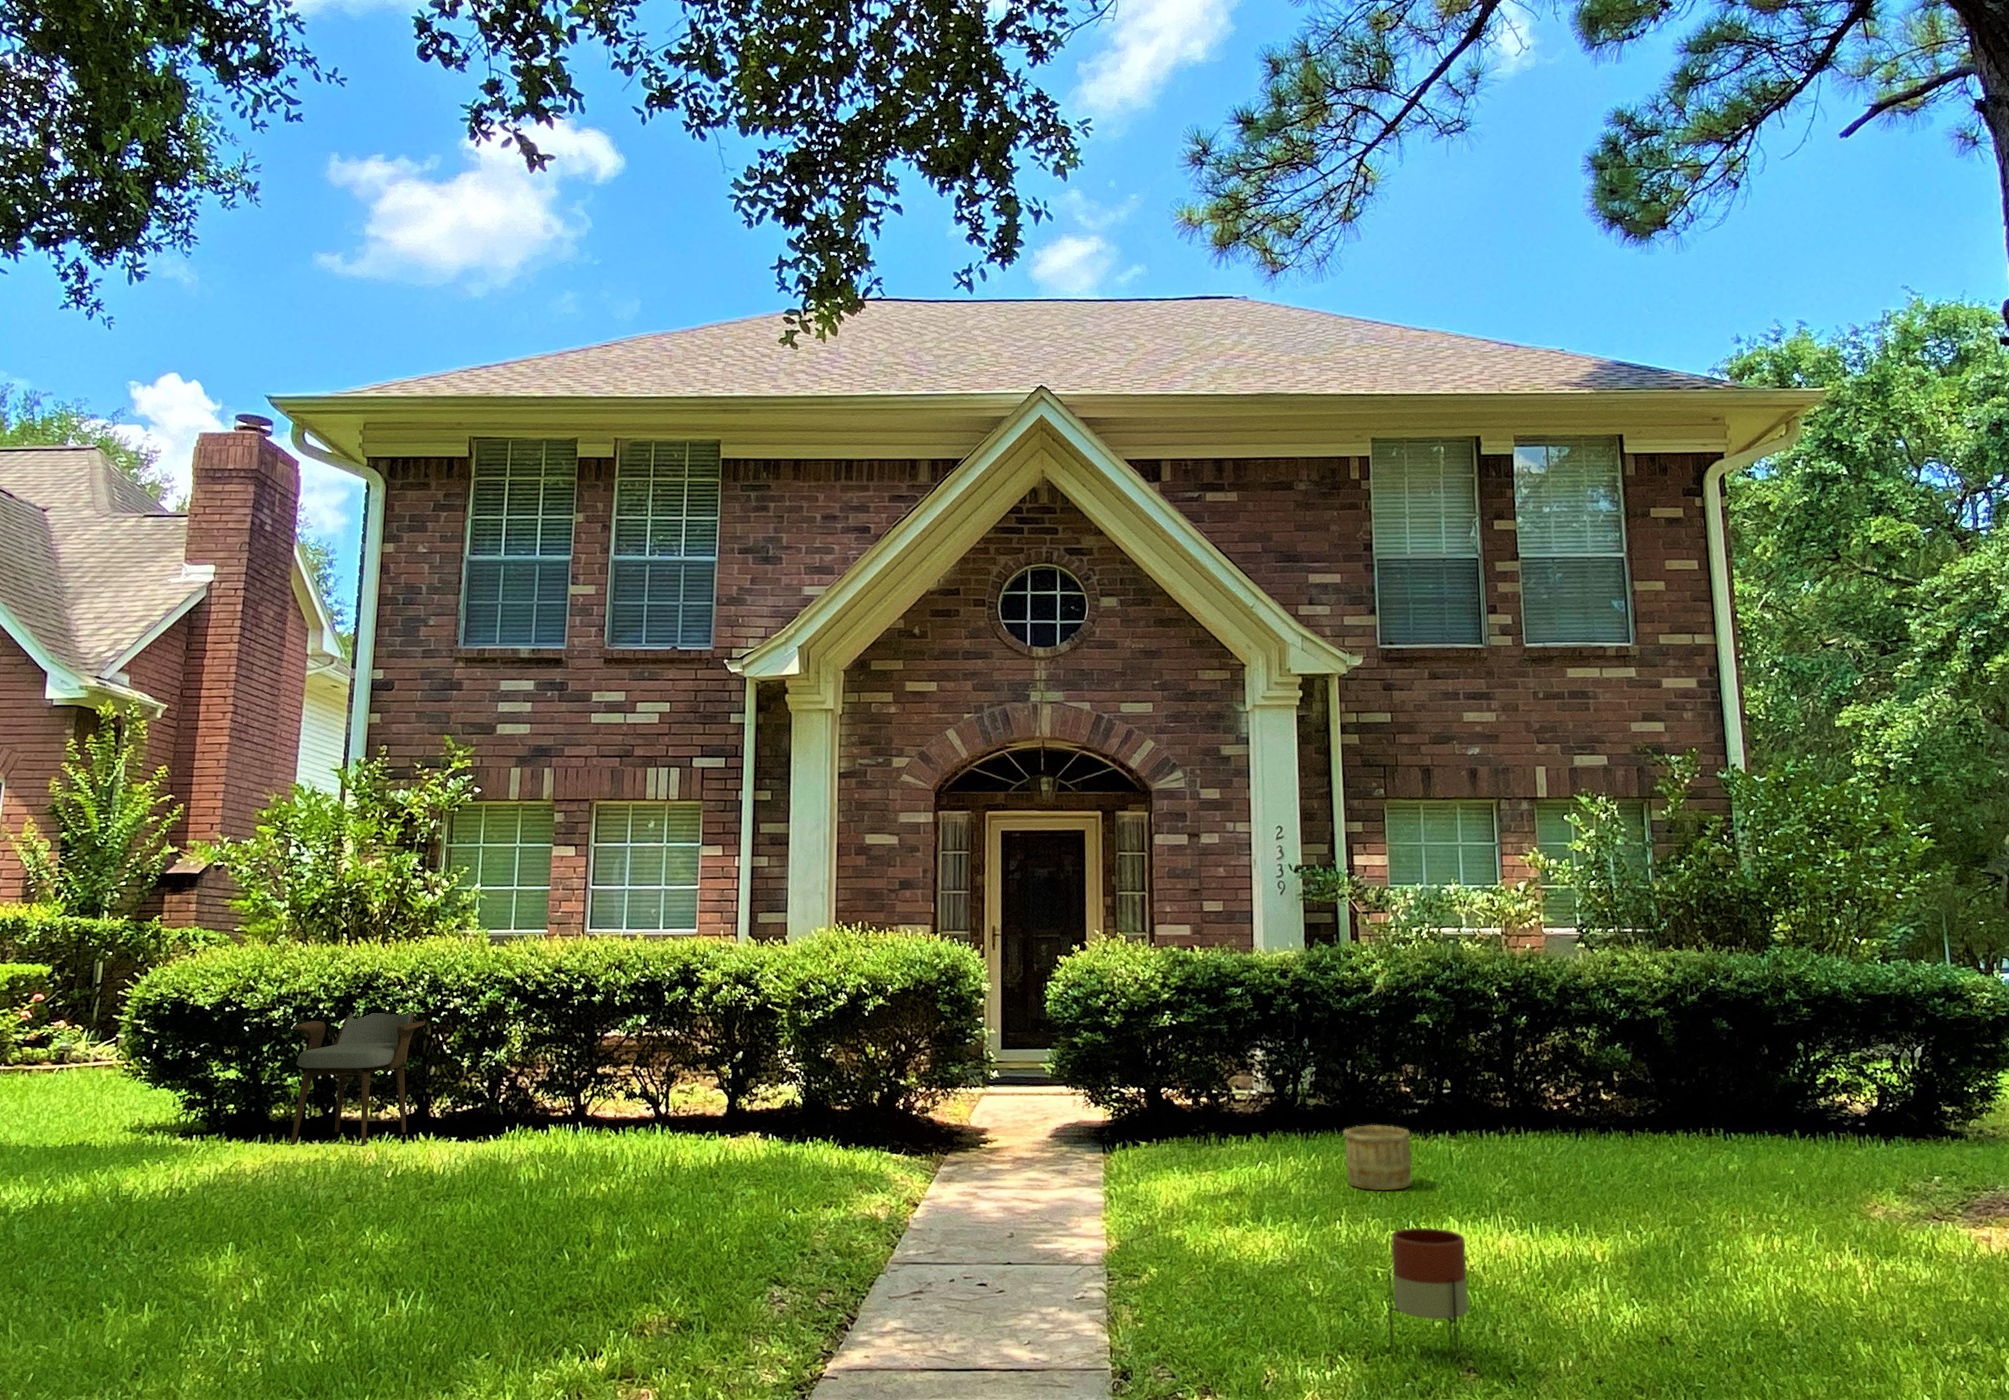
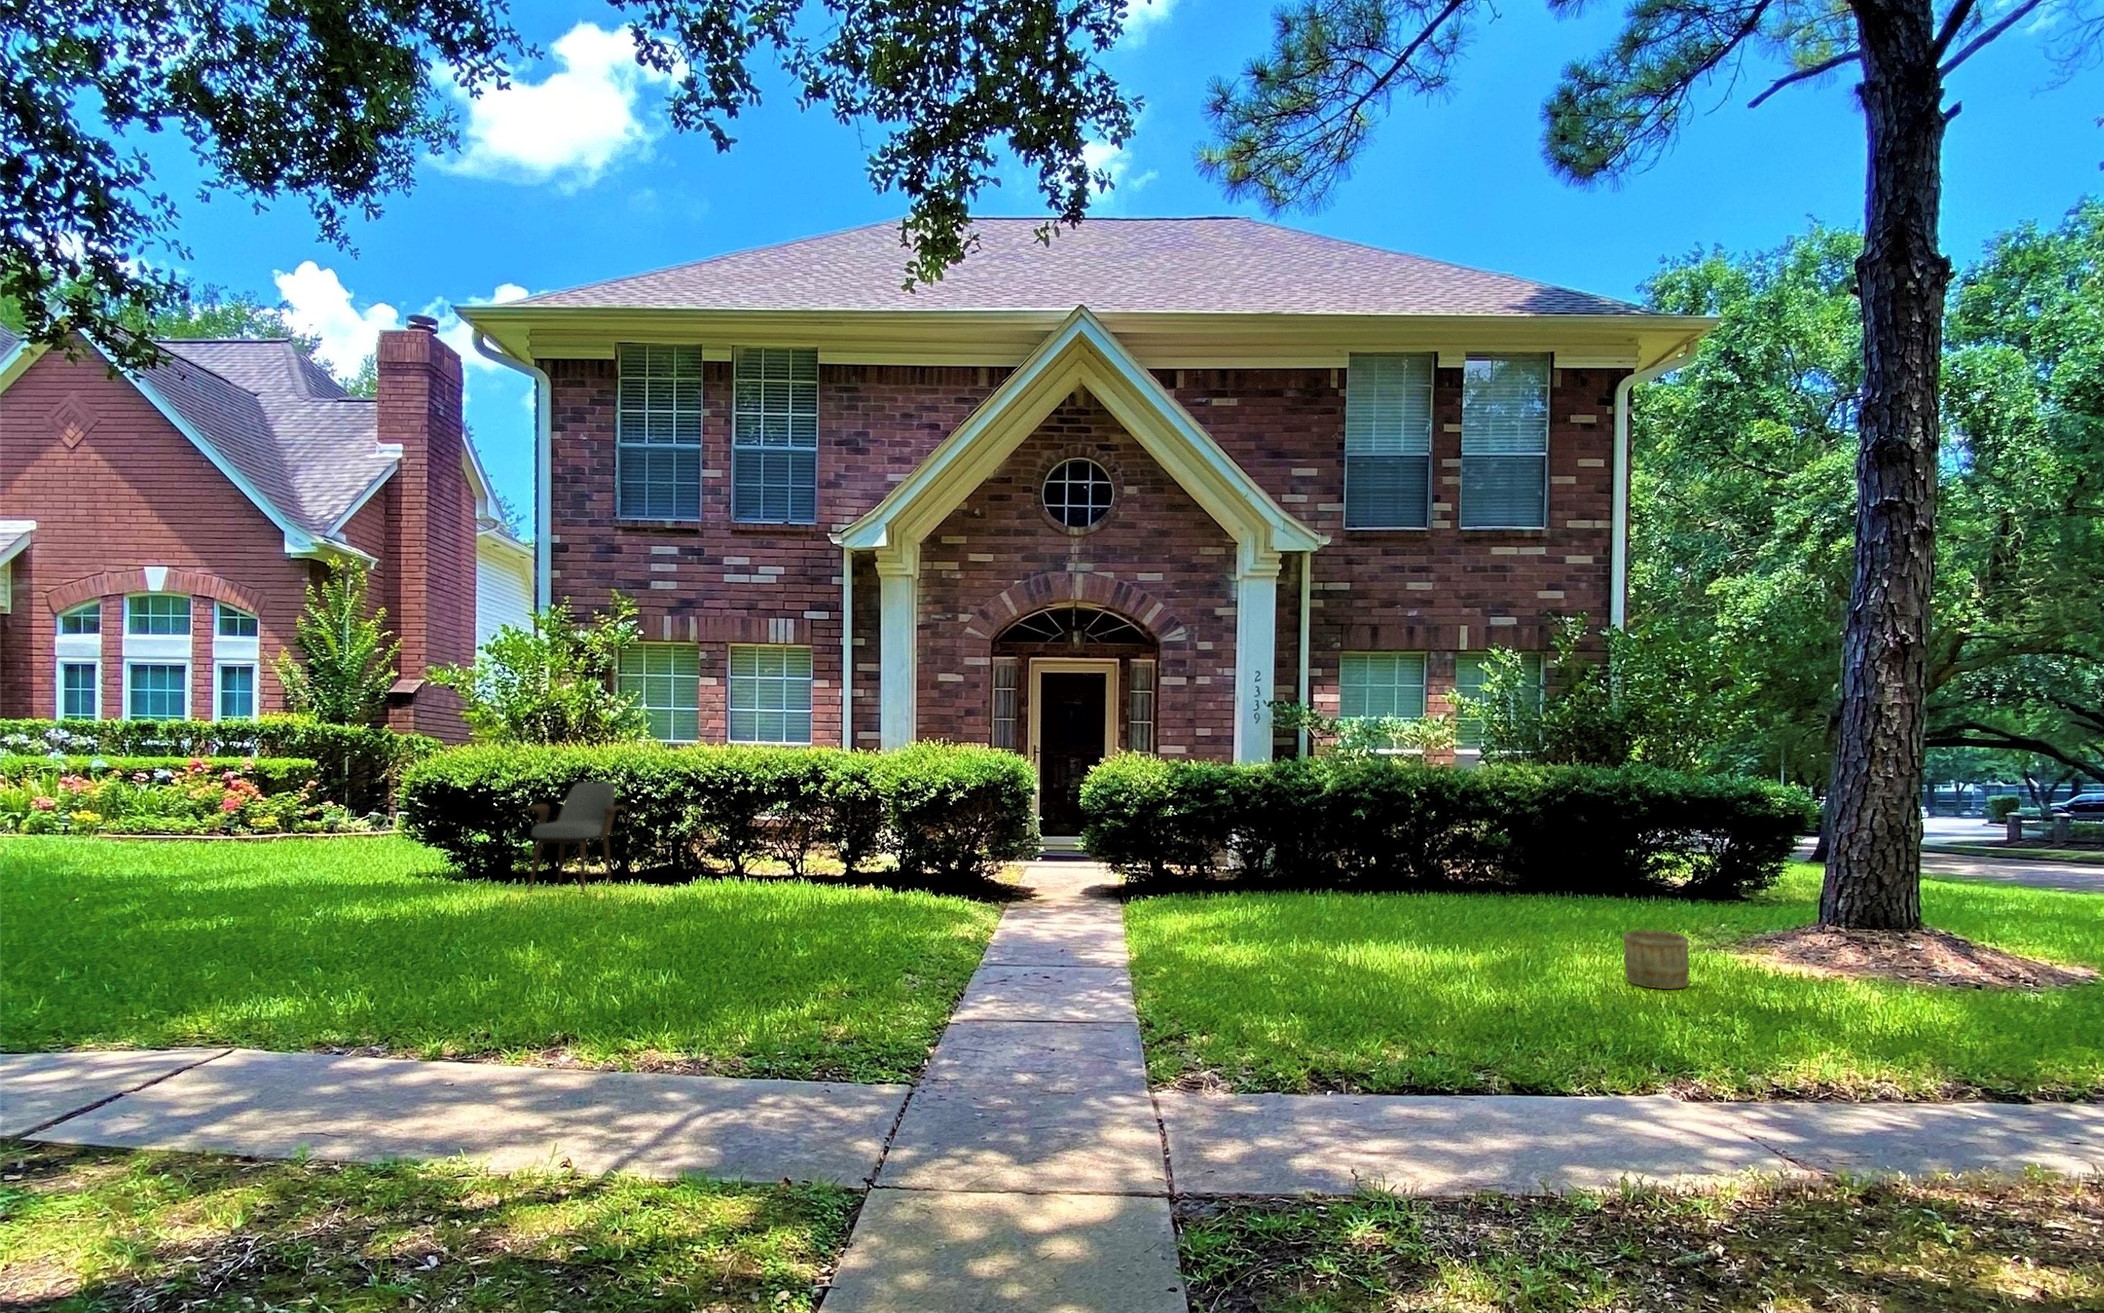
wooden bucket: present [1343,1125,1411,1190] -> present [1622,930,1689,989]
planter: present [1388,1228,1468,1362] -> none [1306,943,1357,1027]

